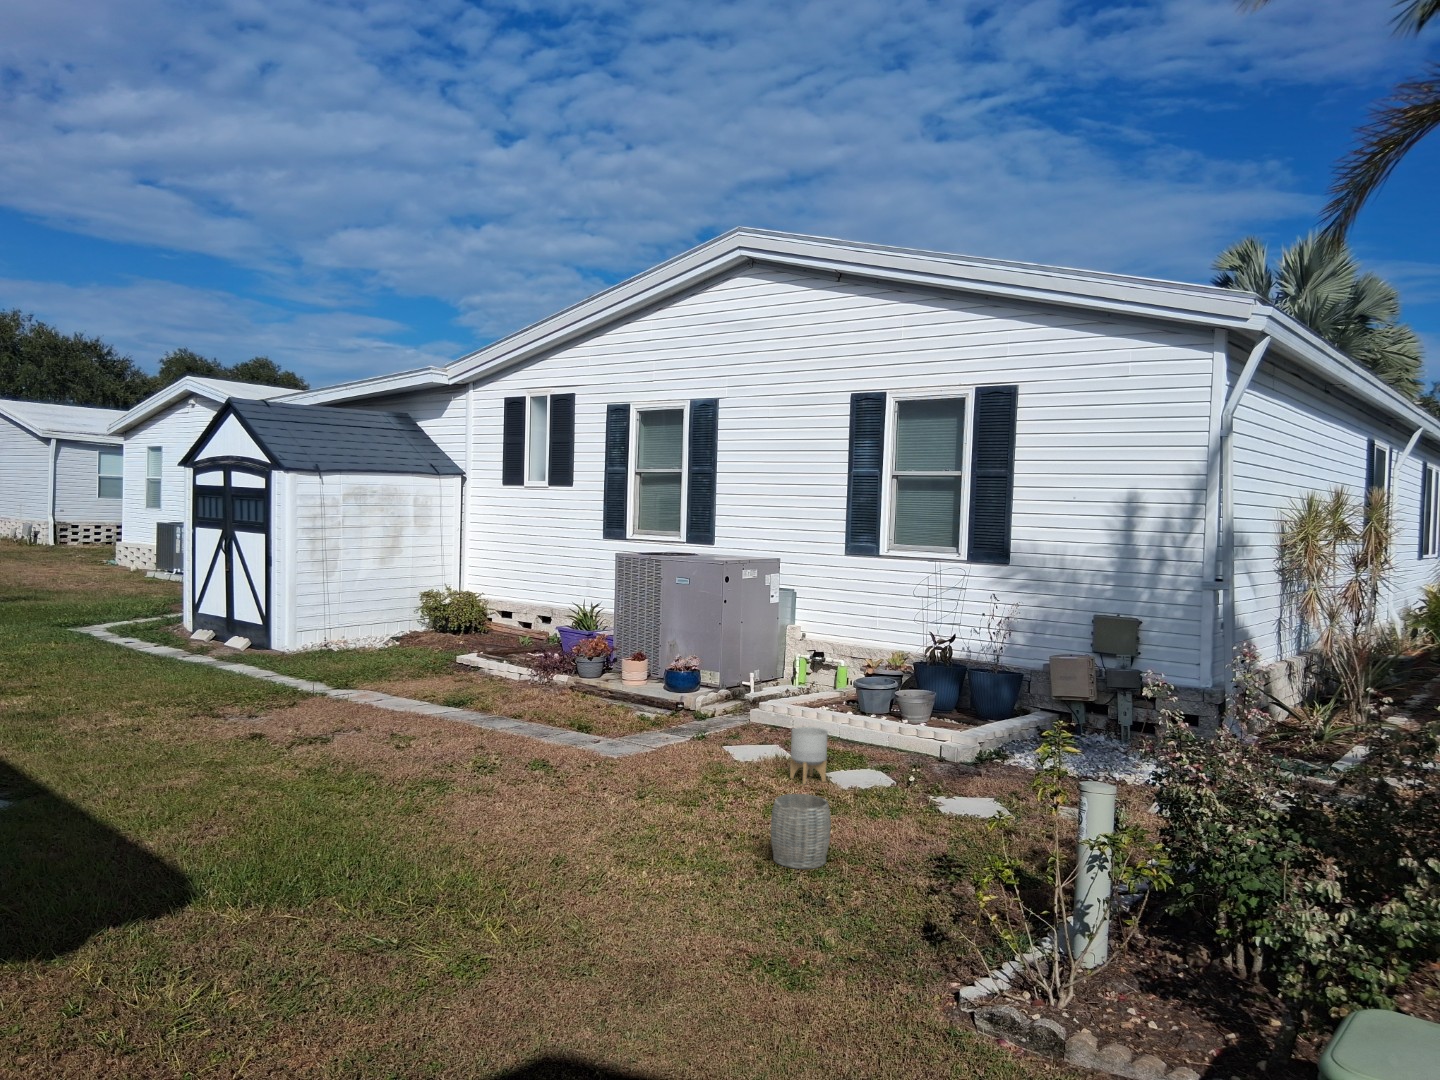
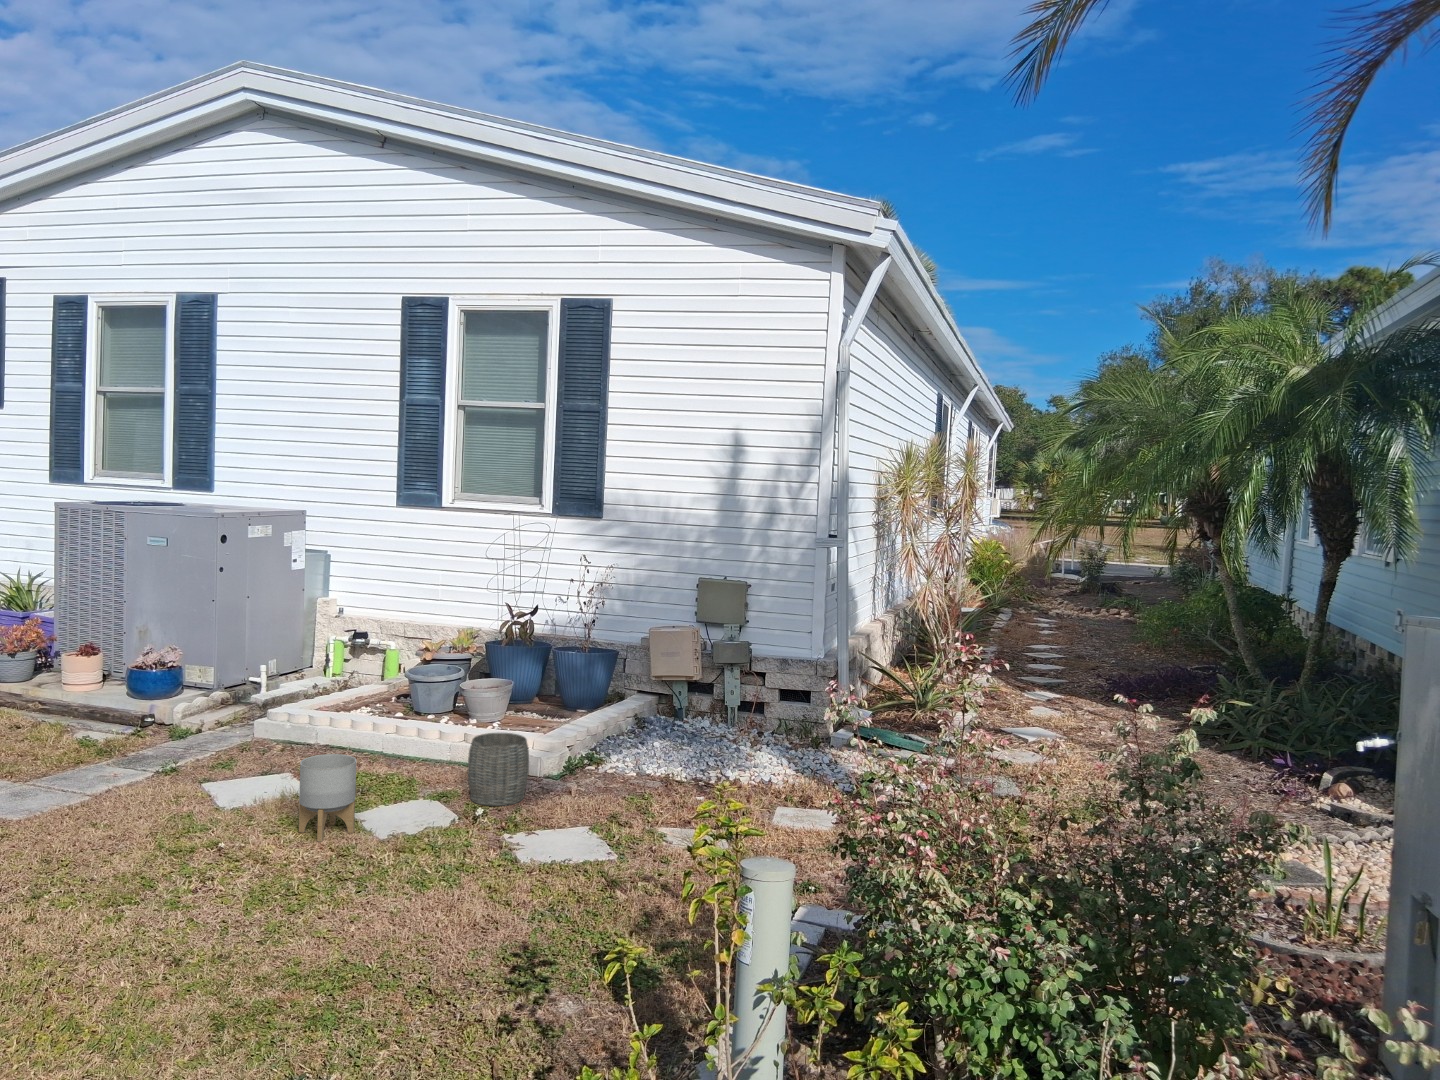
woven basket: present [771,794,831,869] -> present [468,733,529,806]

